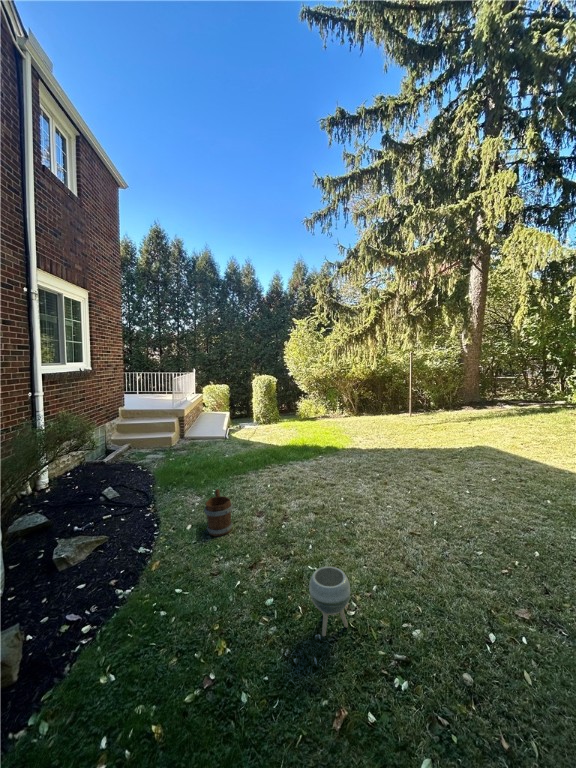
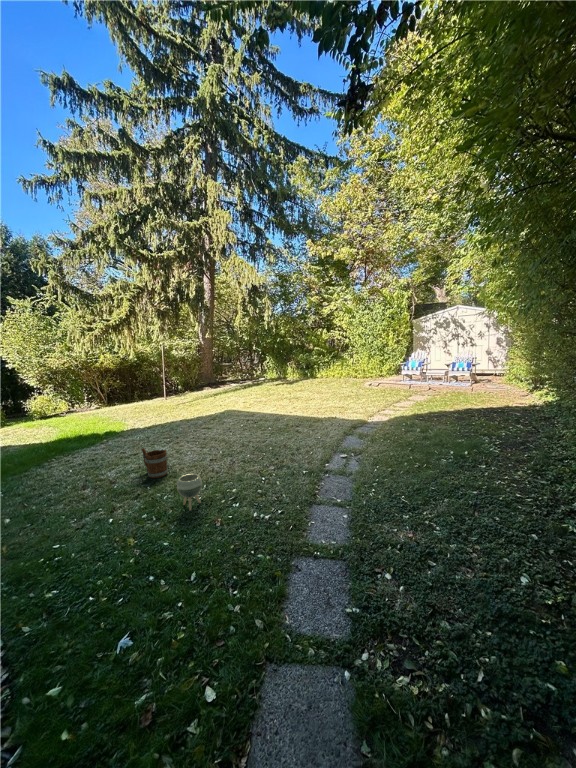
bucket: present [204,489,233,536] -> present [142,448,168,478]

